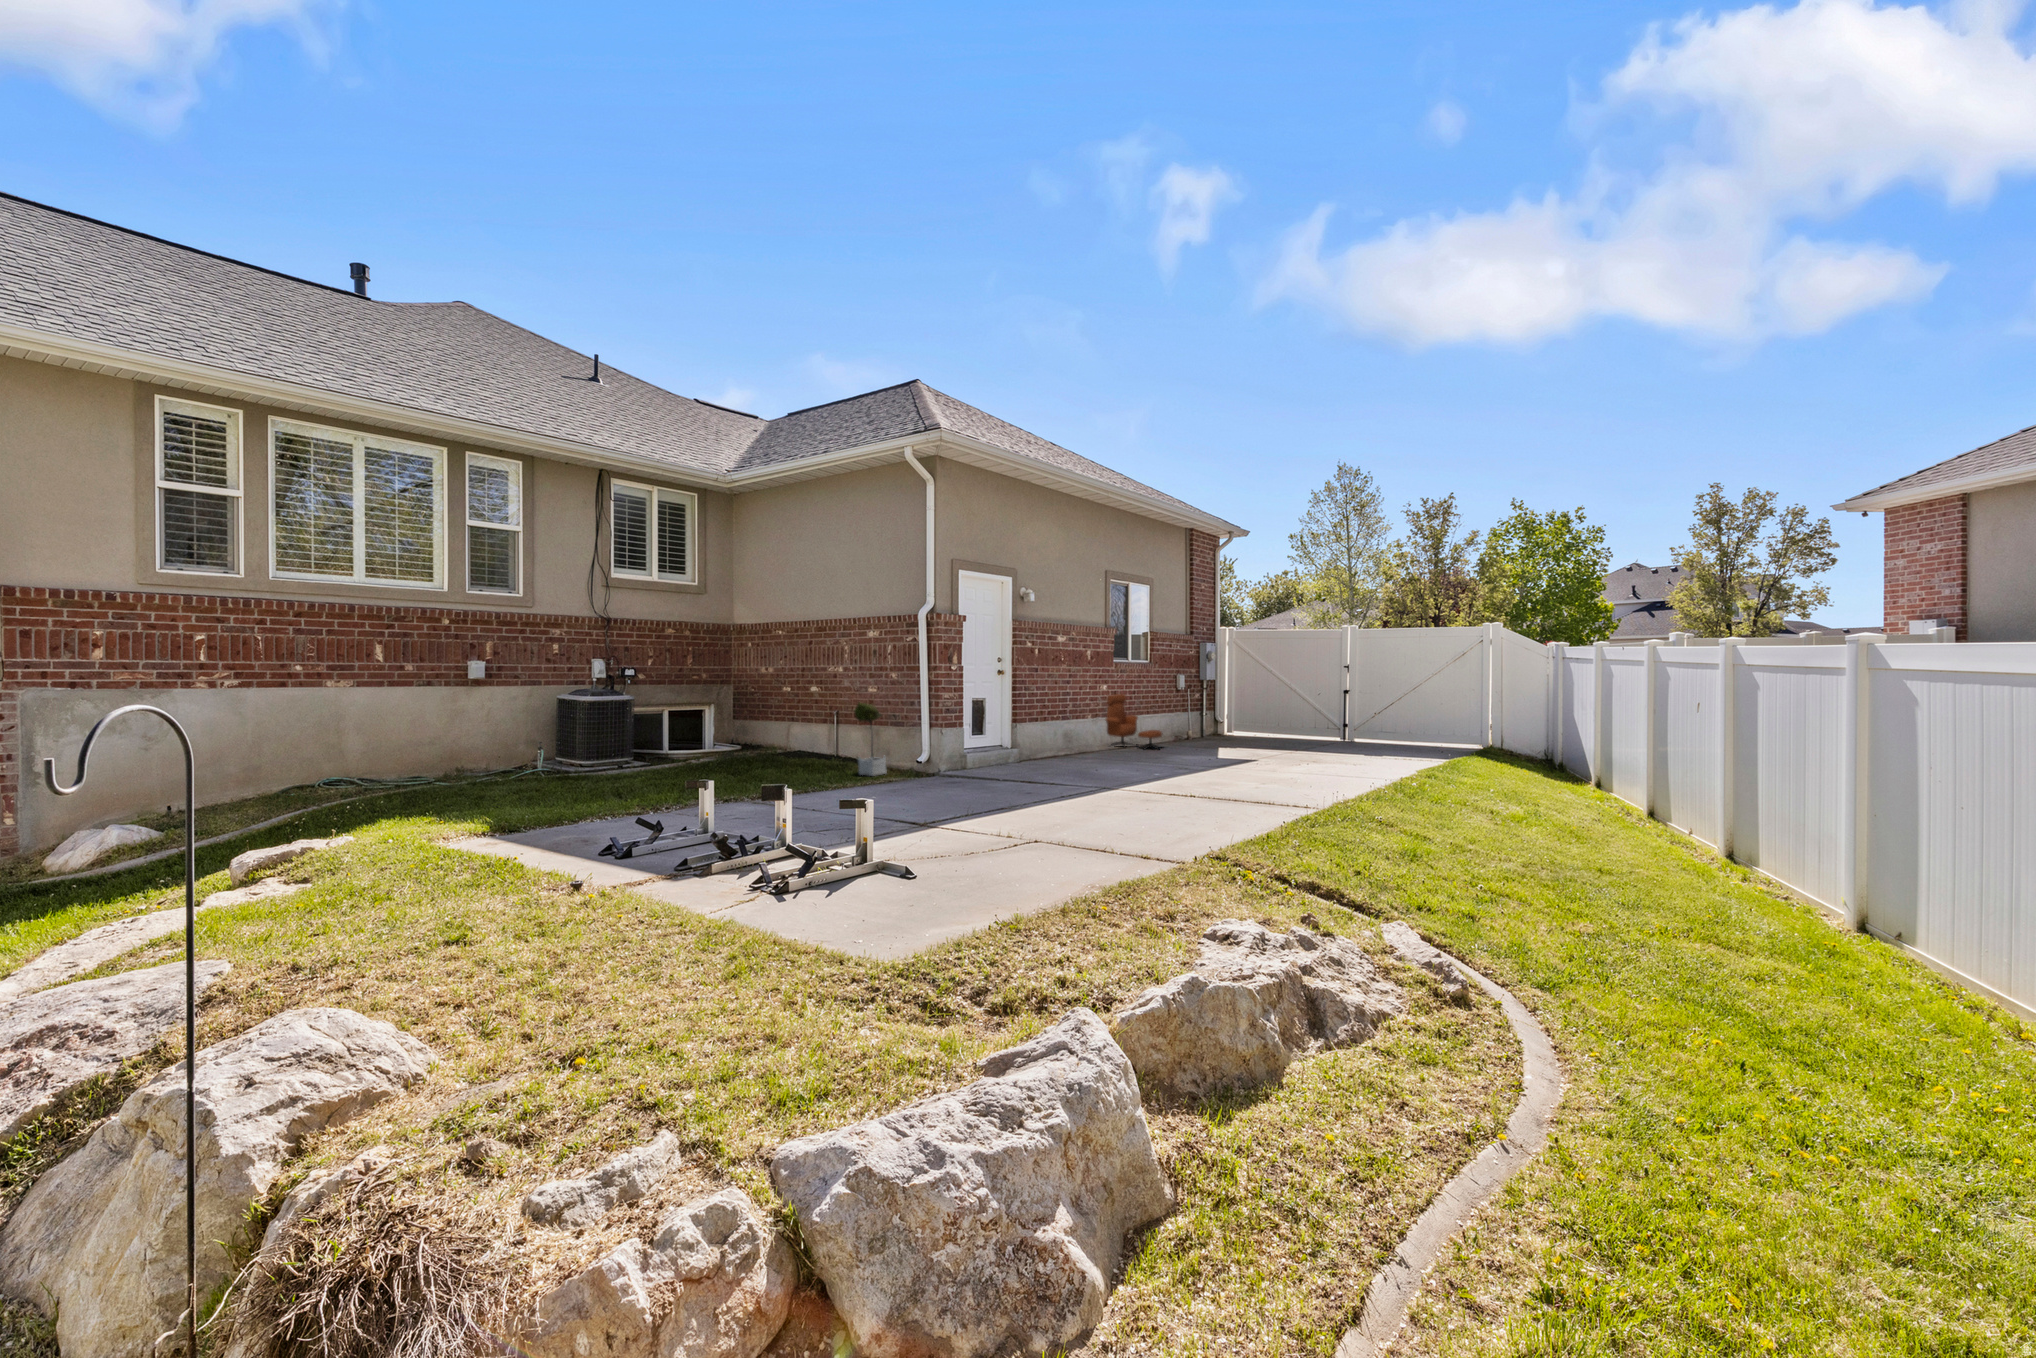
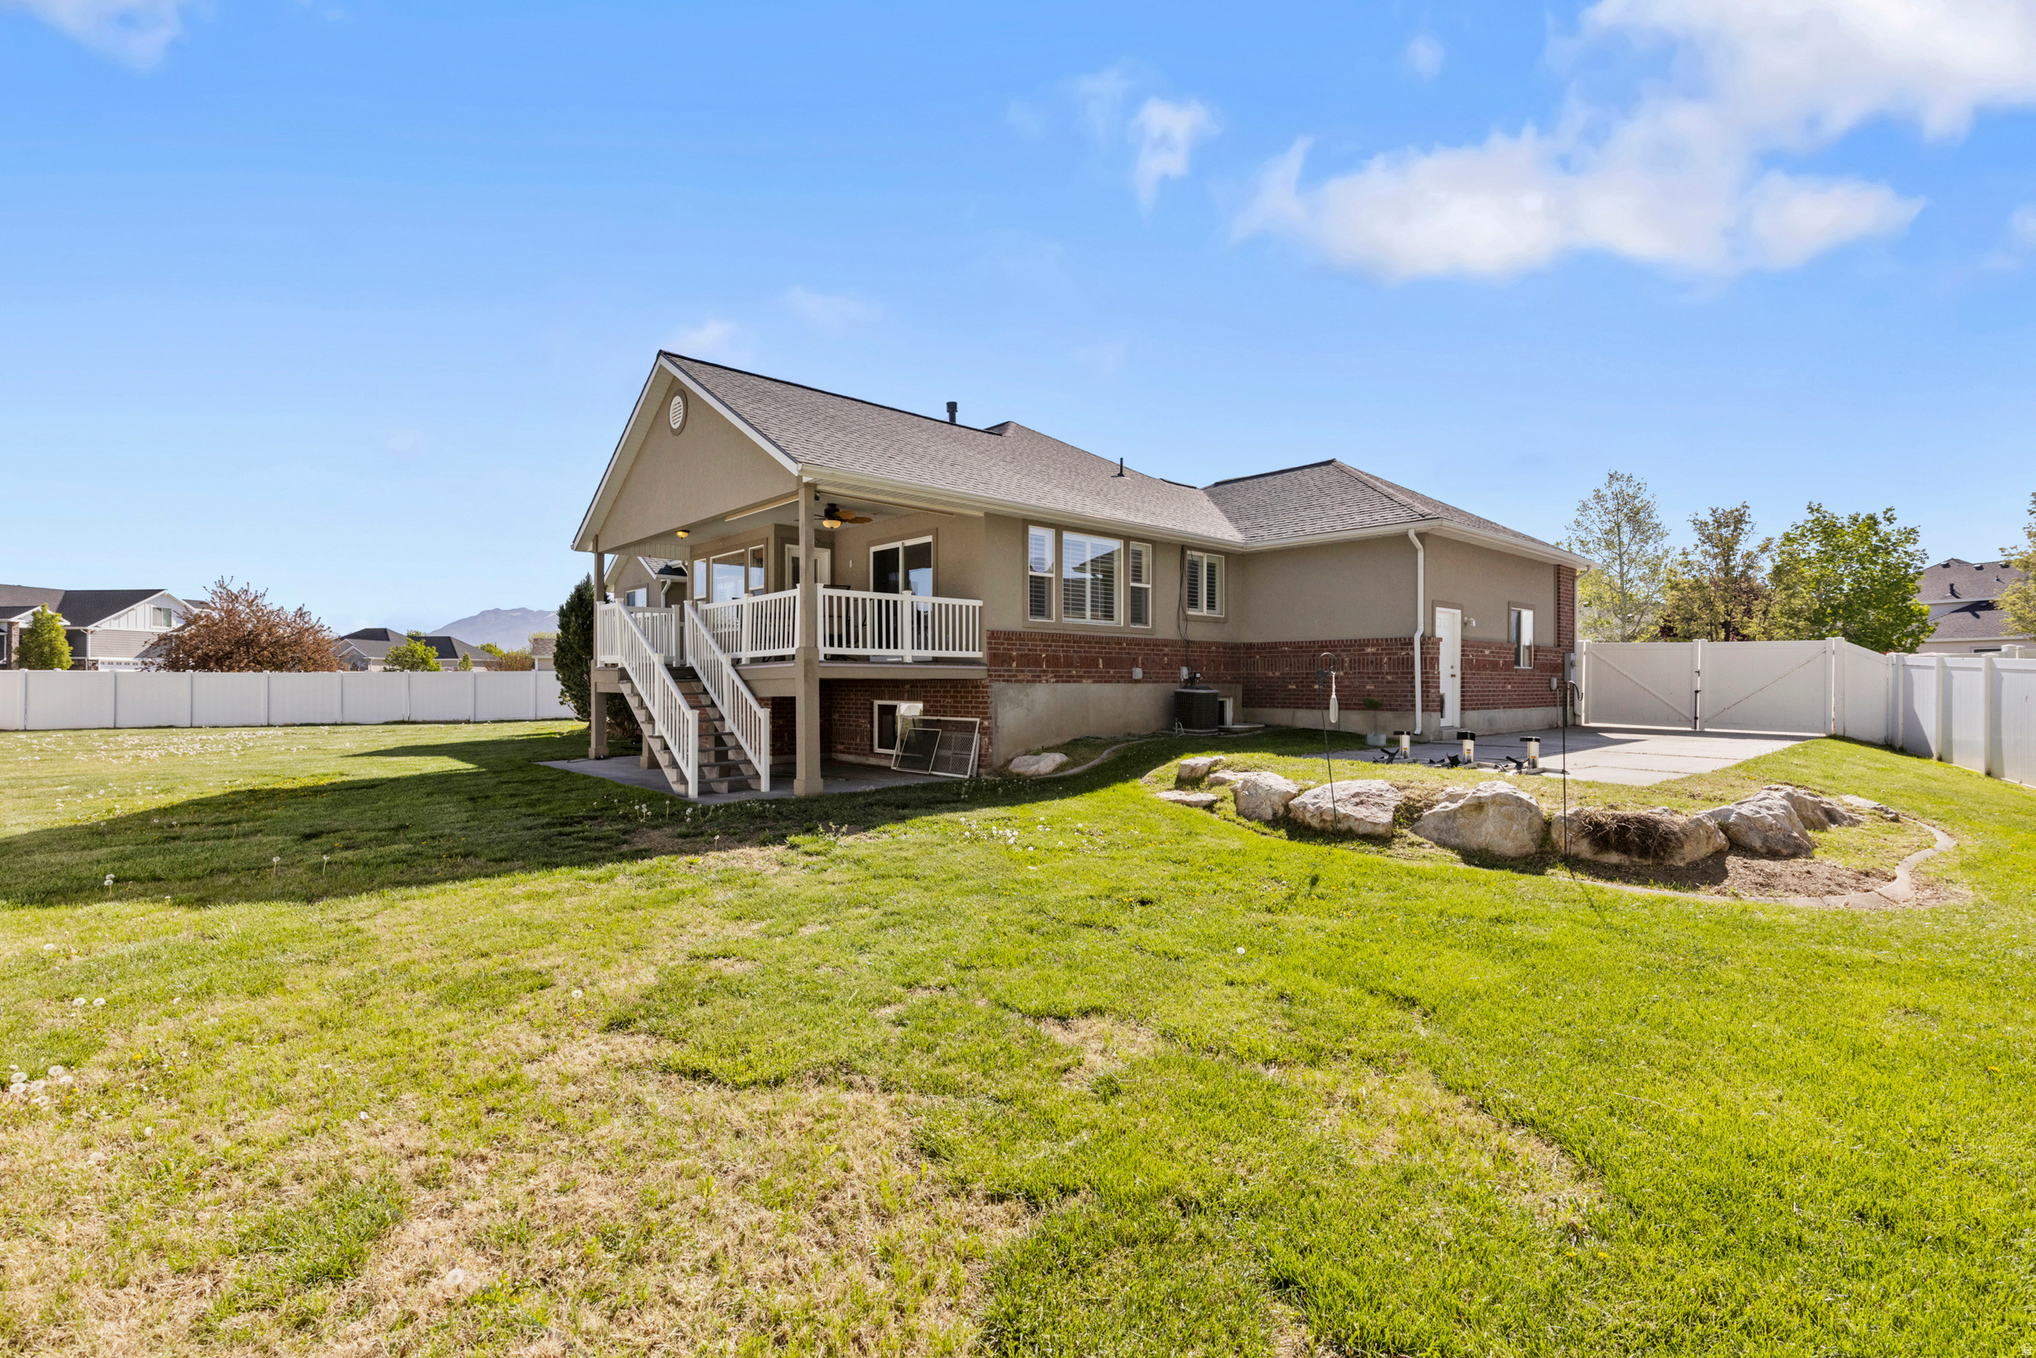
lounge chair: present [1106,694,1163,749] -> none [1510,690,1561,732]

